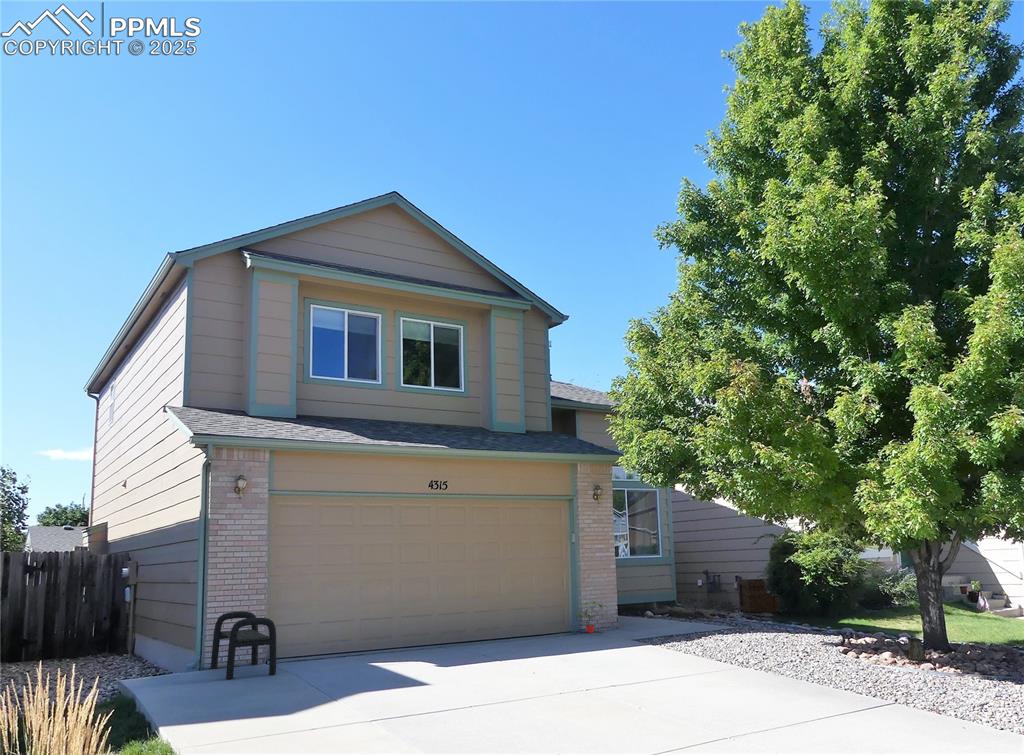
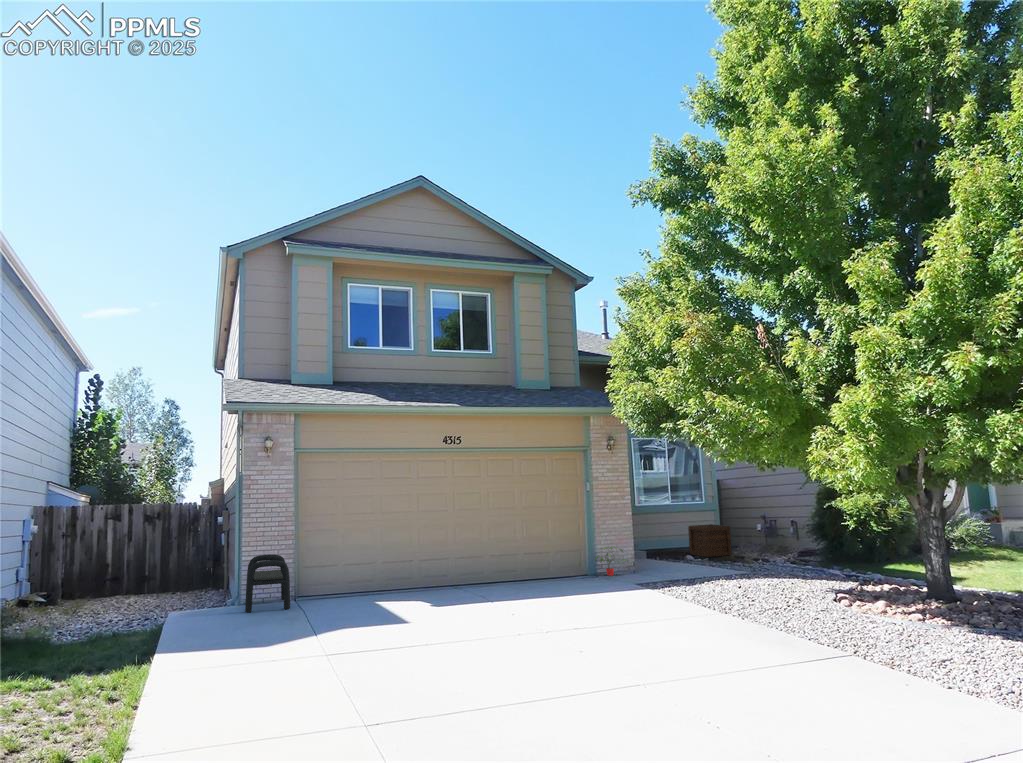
wooden crate: present [738,579,780,613] -> present [688,524,732,557]
watering can: present [887,635,929,660] -> none [883,582,929,609]

